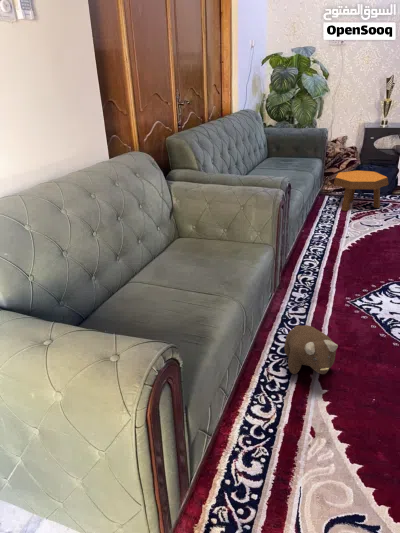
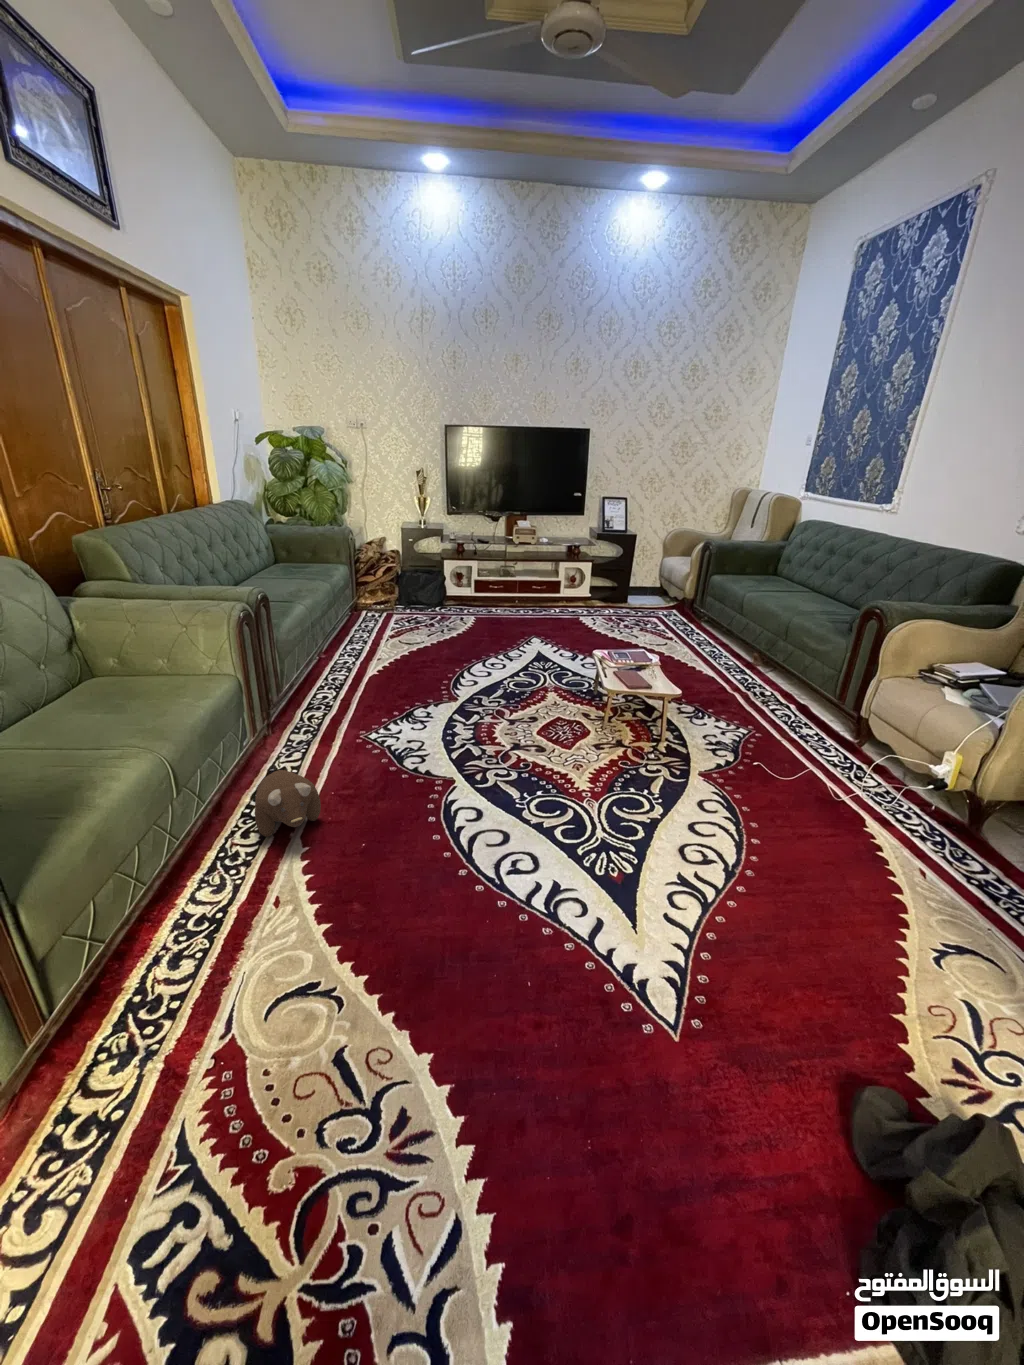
footstool: present [334,171,389,211] -> none [365,578,429,628]

